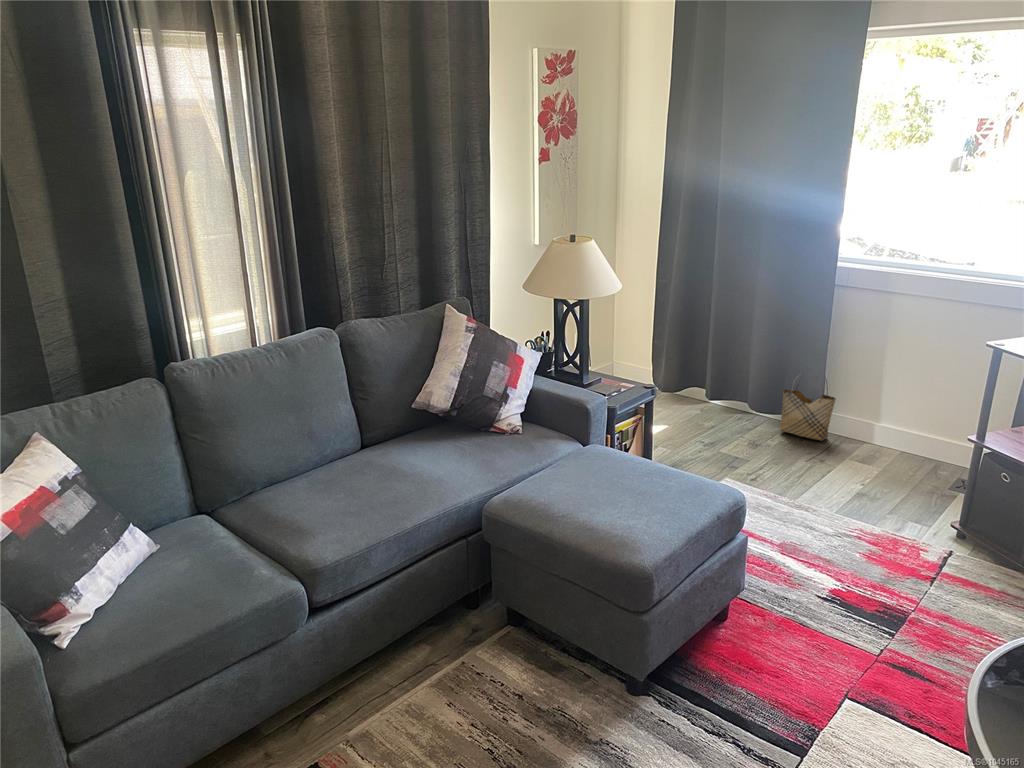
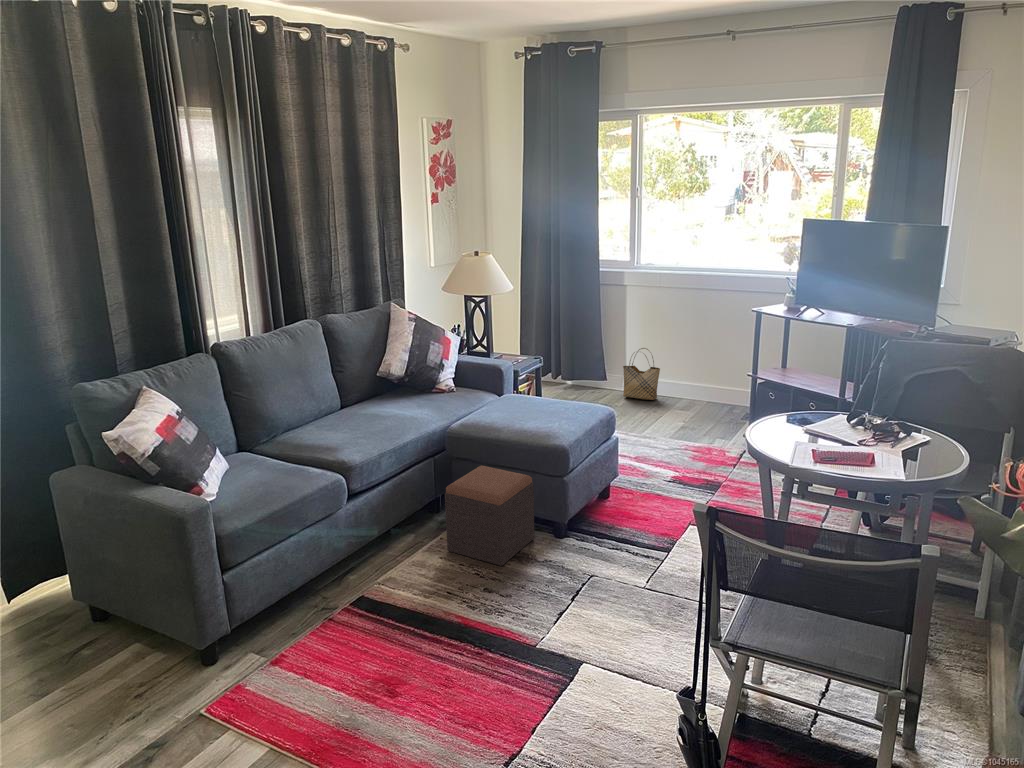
footstool: none [457,568,594,740] -> present [445,466,534,566]

